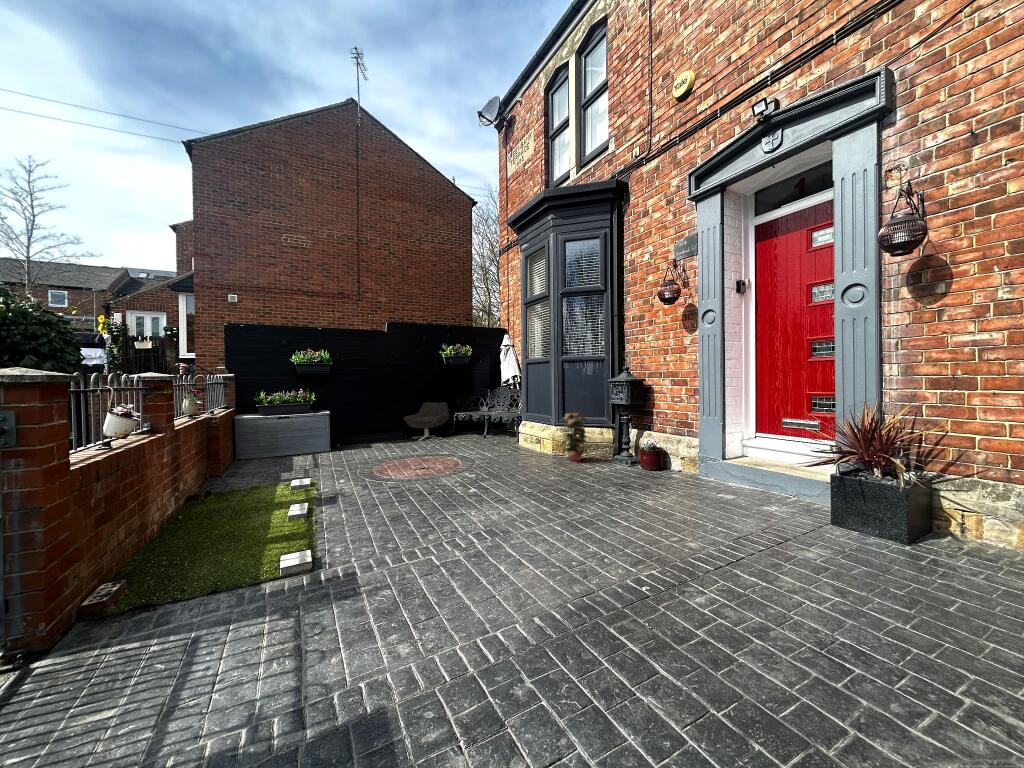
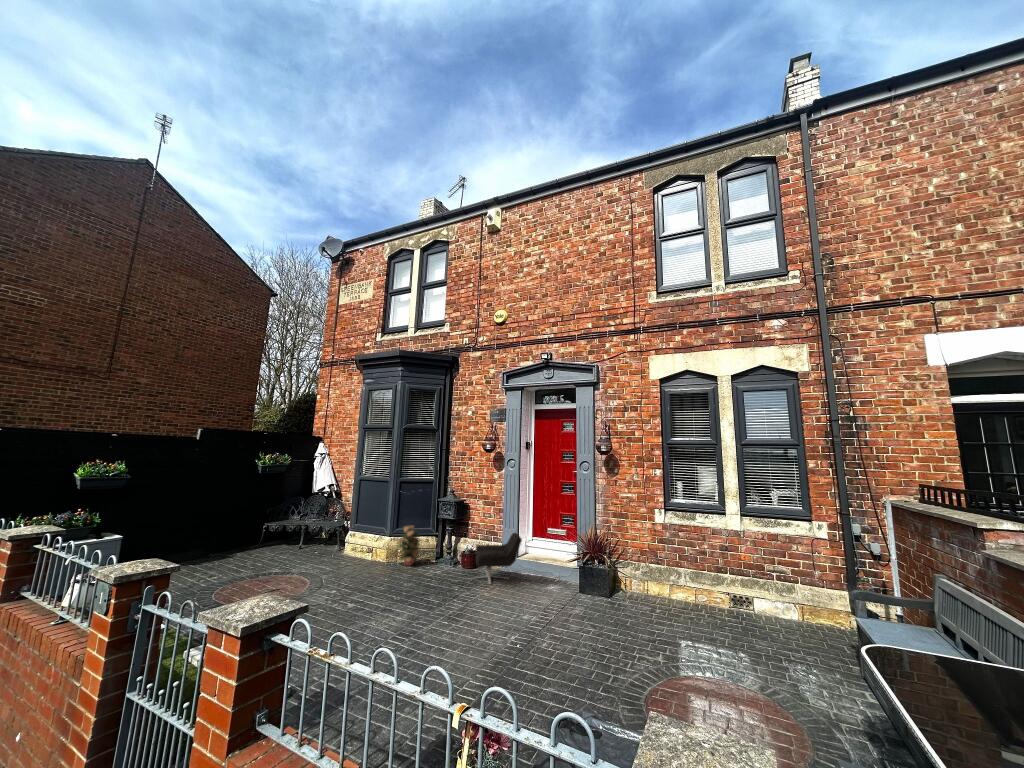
lounge chair: present [403,402,450,440] -> present [476,533,522,584]

